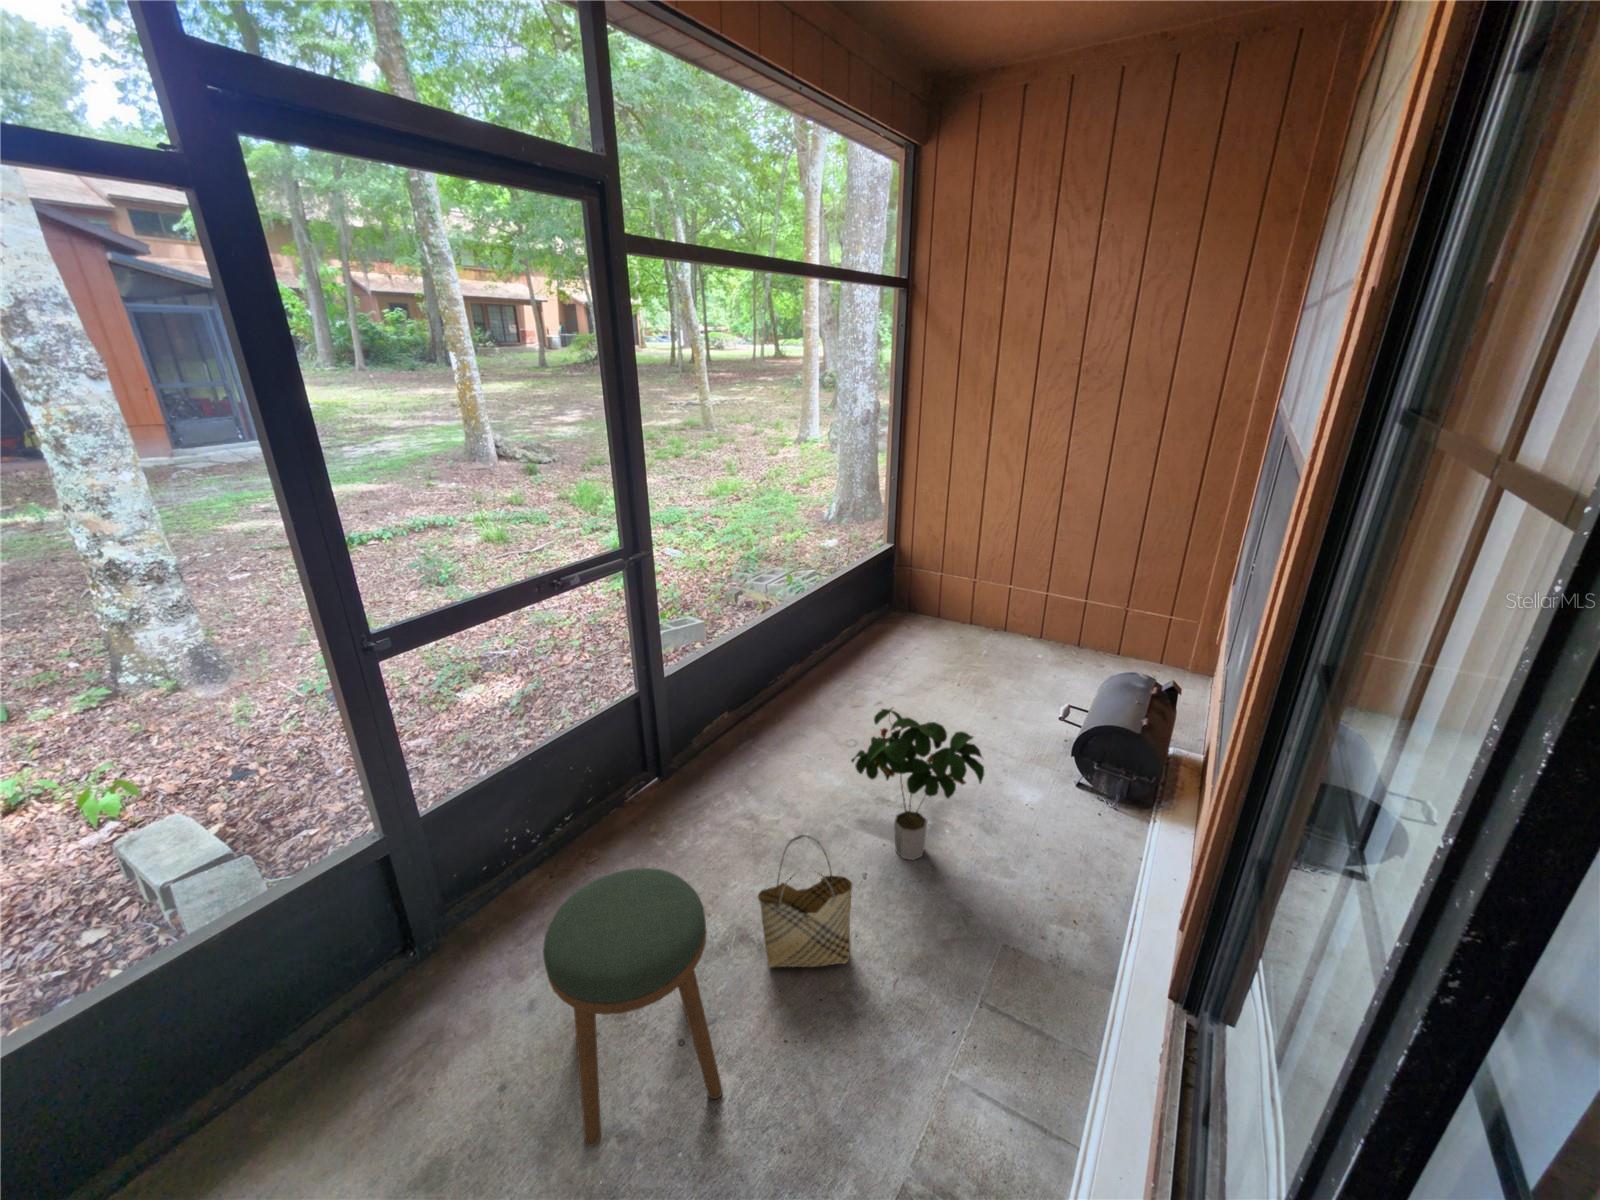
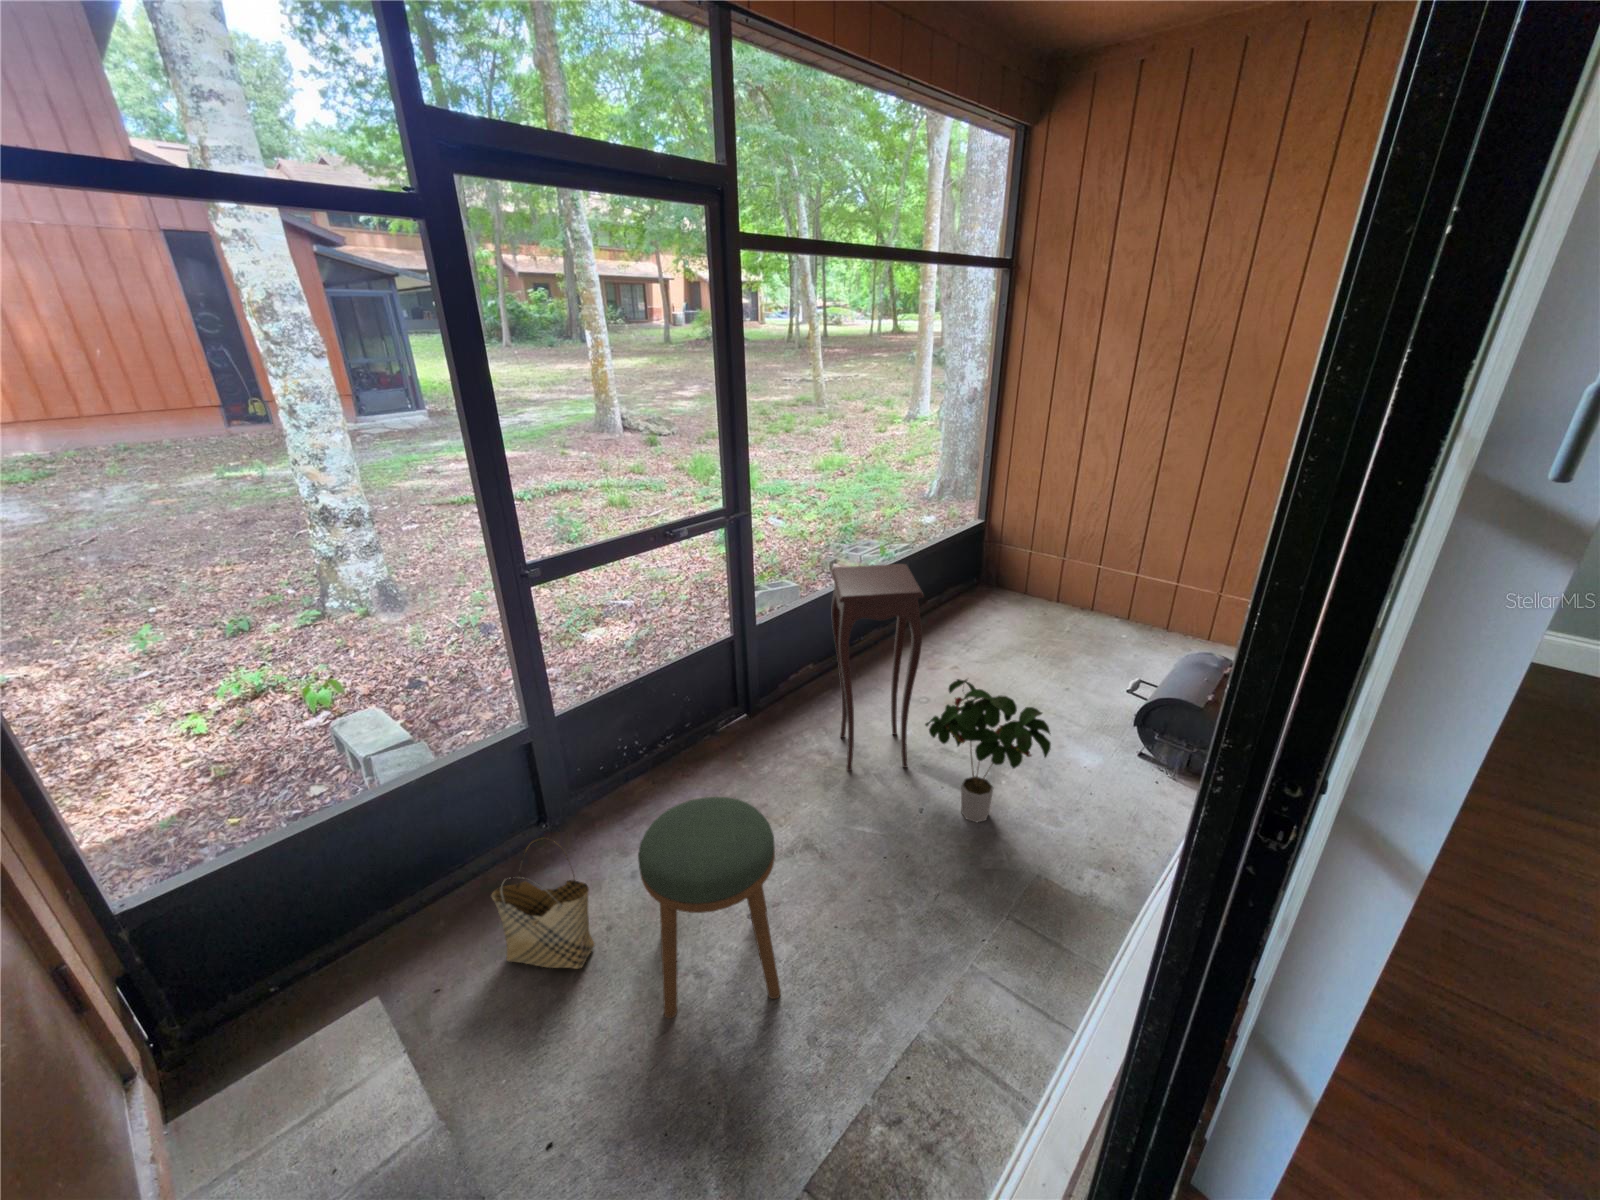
side table: none [739,591,842,820] -> present [831,564,924,771]
woven basket: present [757,835,853,968] -> present [492,837,595,969]

